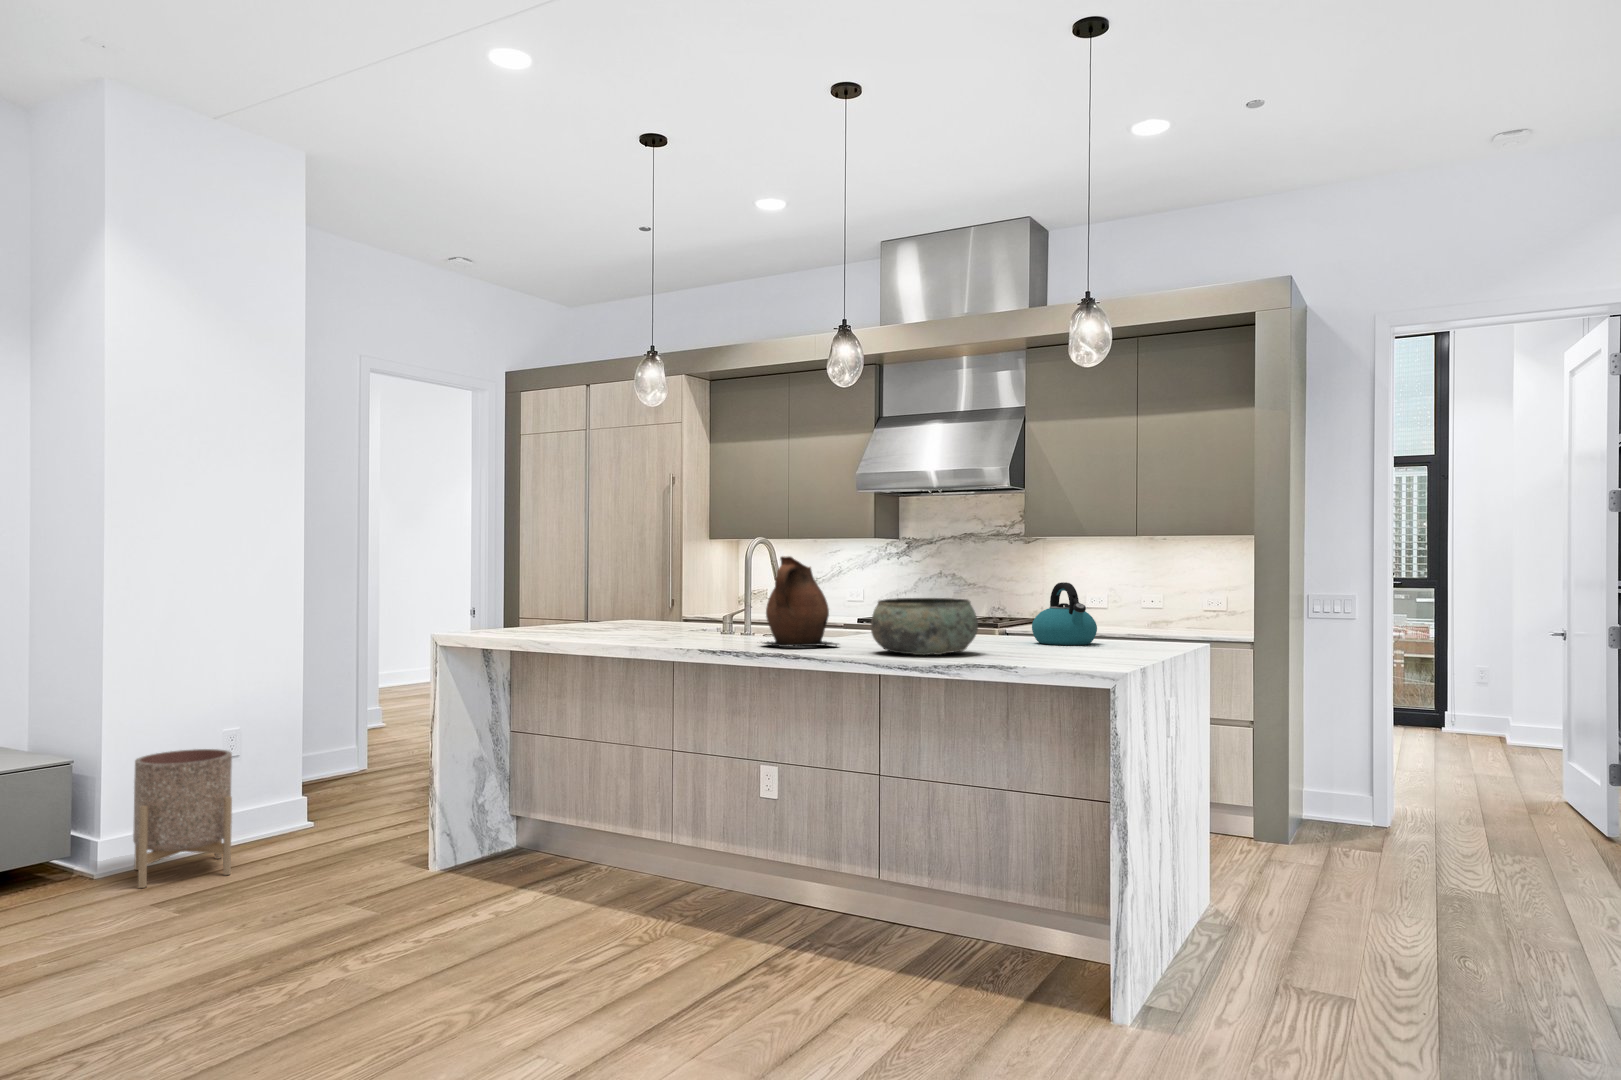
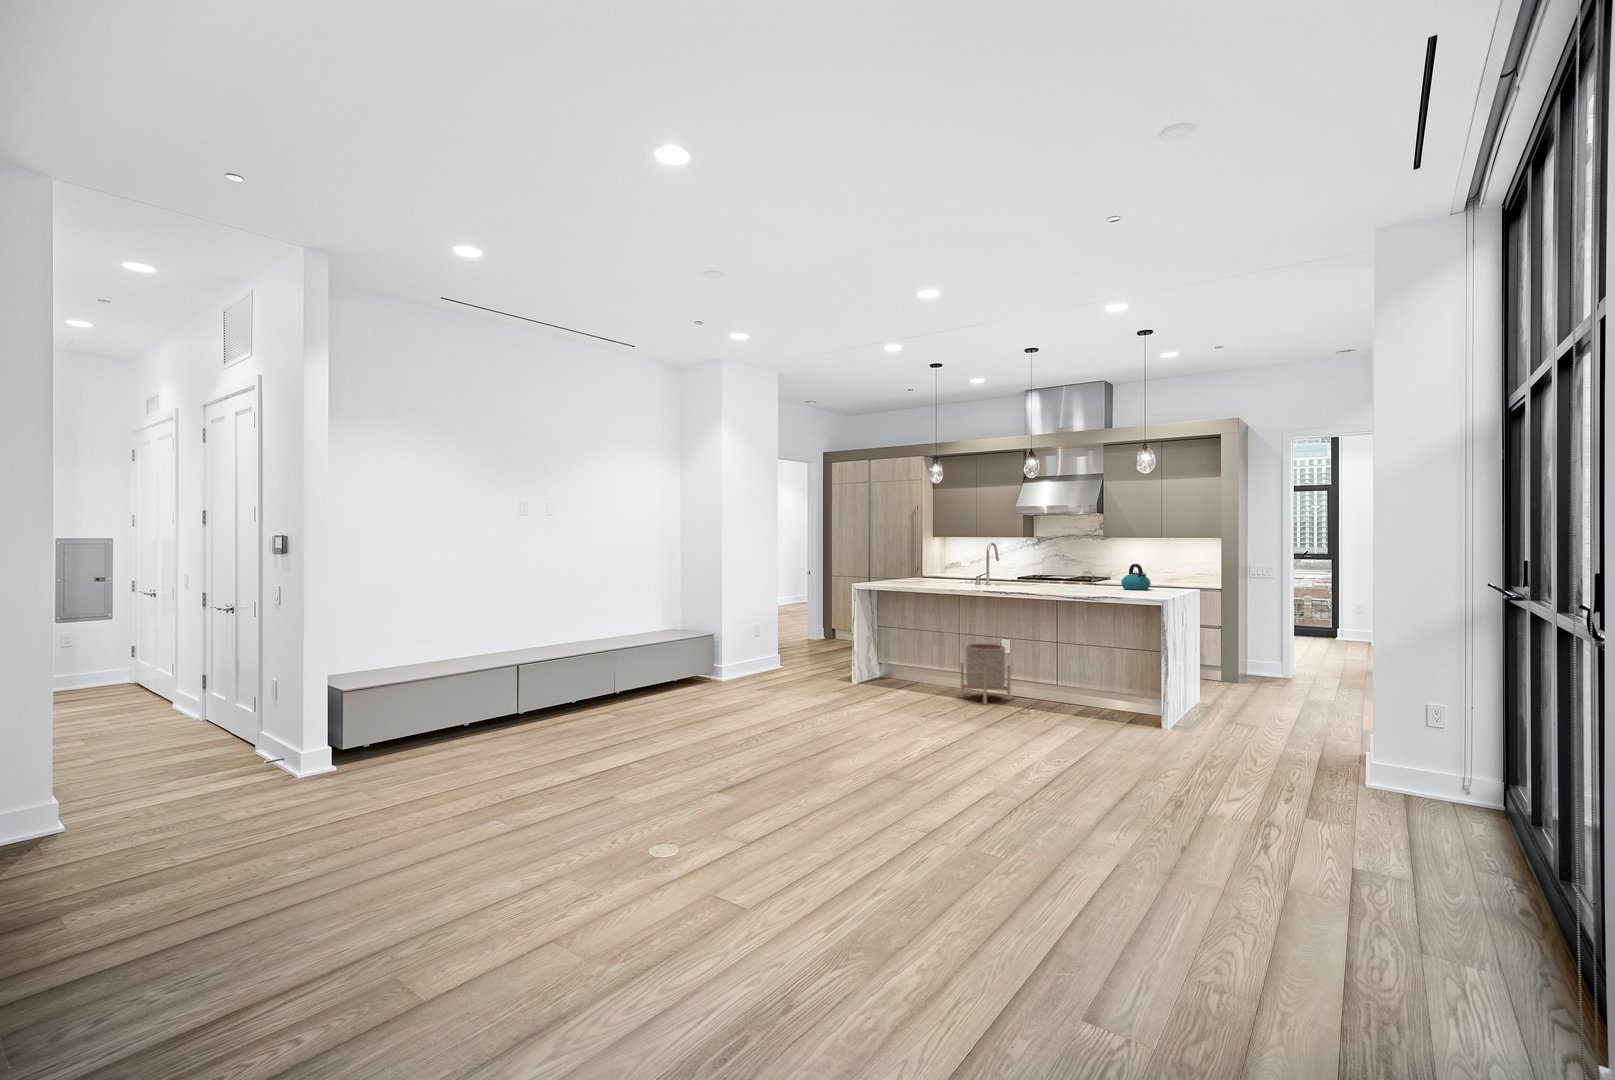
ceramic pitcher: present [764,556,838,647] -> none [1008,554,1043,590]
bowl: present [871,598,978,655] -> none [1061,571,1105,594]
planter: present [133,749,232,888] -> present [960,644,1011,704]

